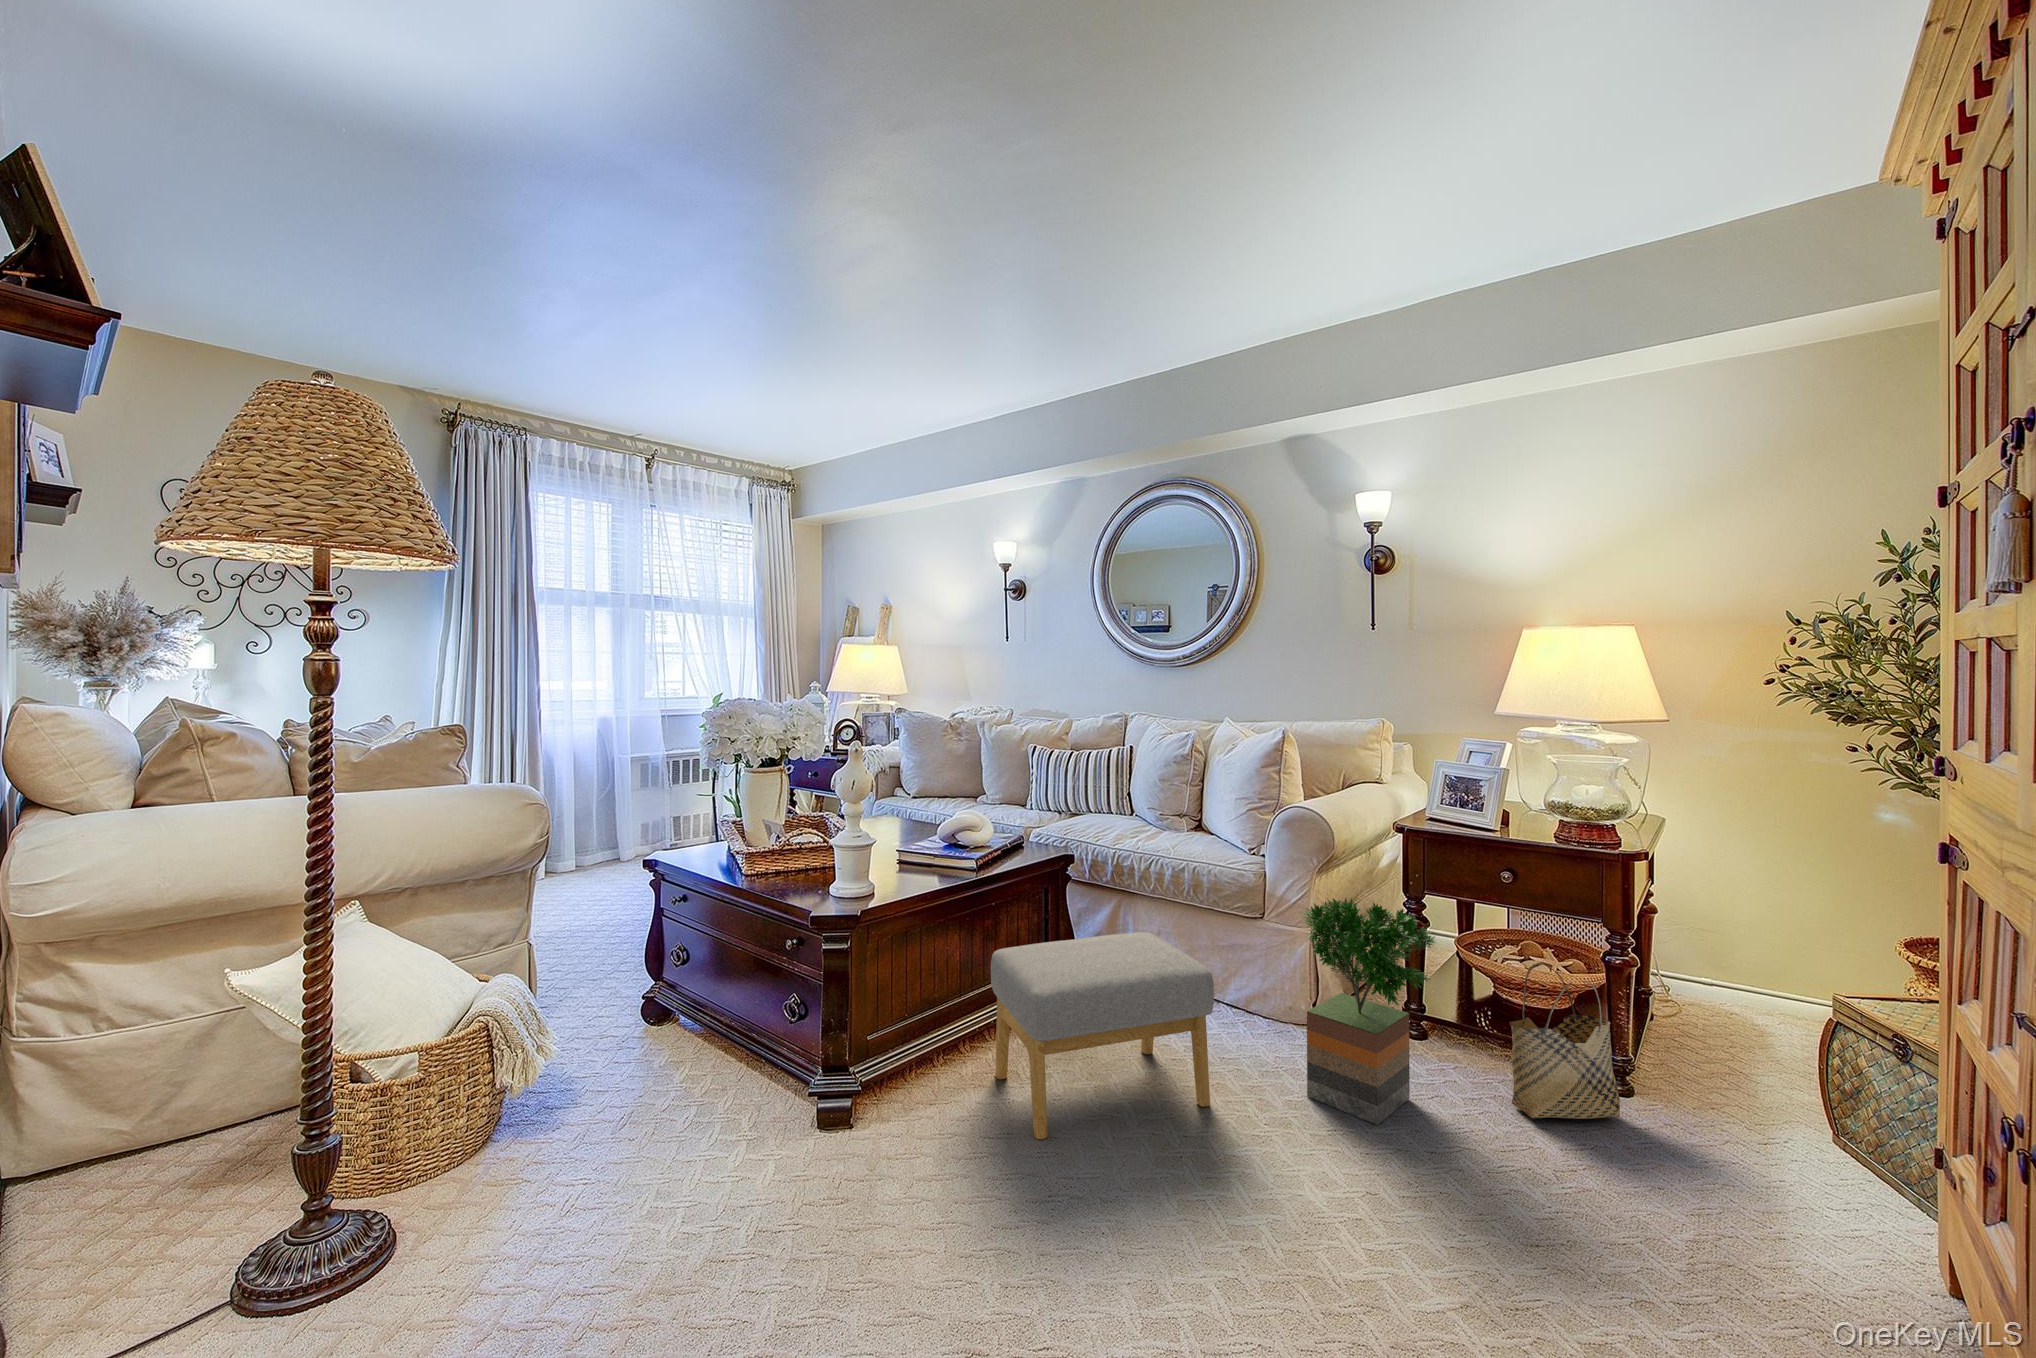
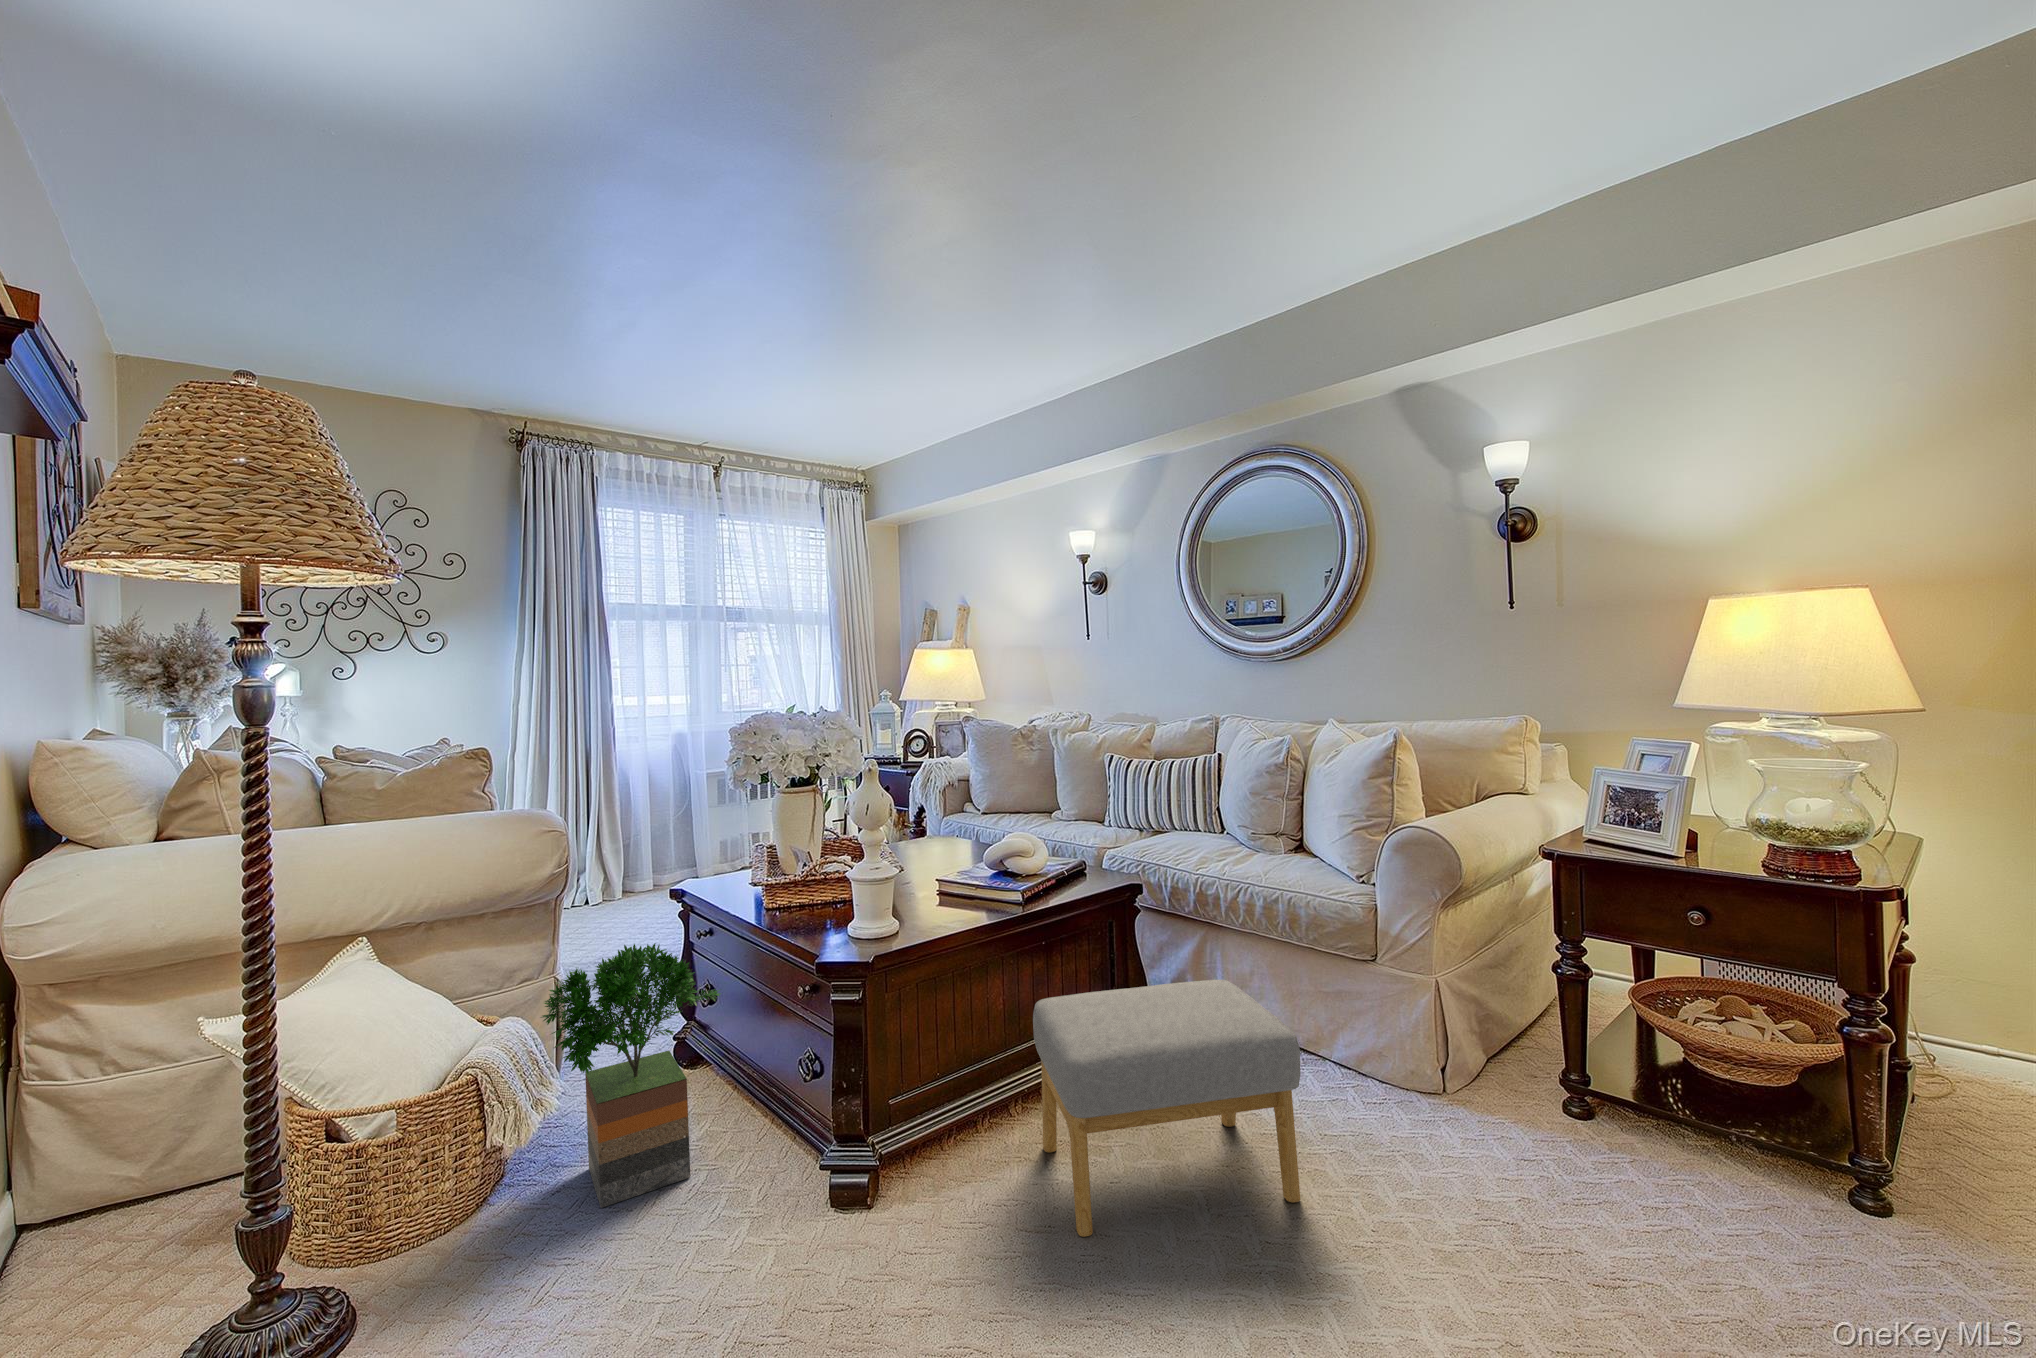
potted tree: present [1303,898,1436,1125] -> present [541,944,721,1208]
woven basket: present [1510,963,1620,1119] -> none [1705,1034,1874,1251]

